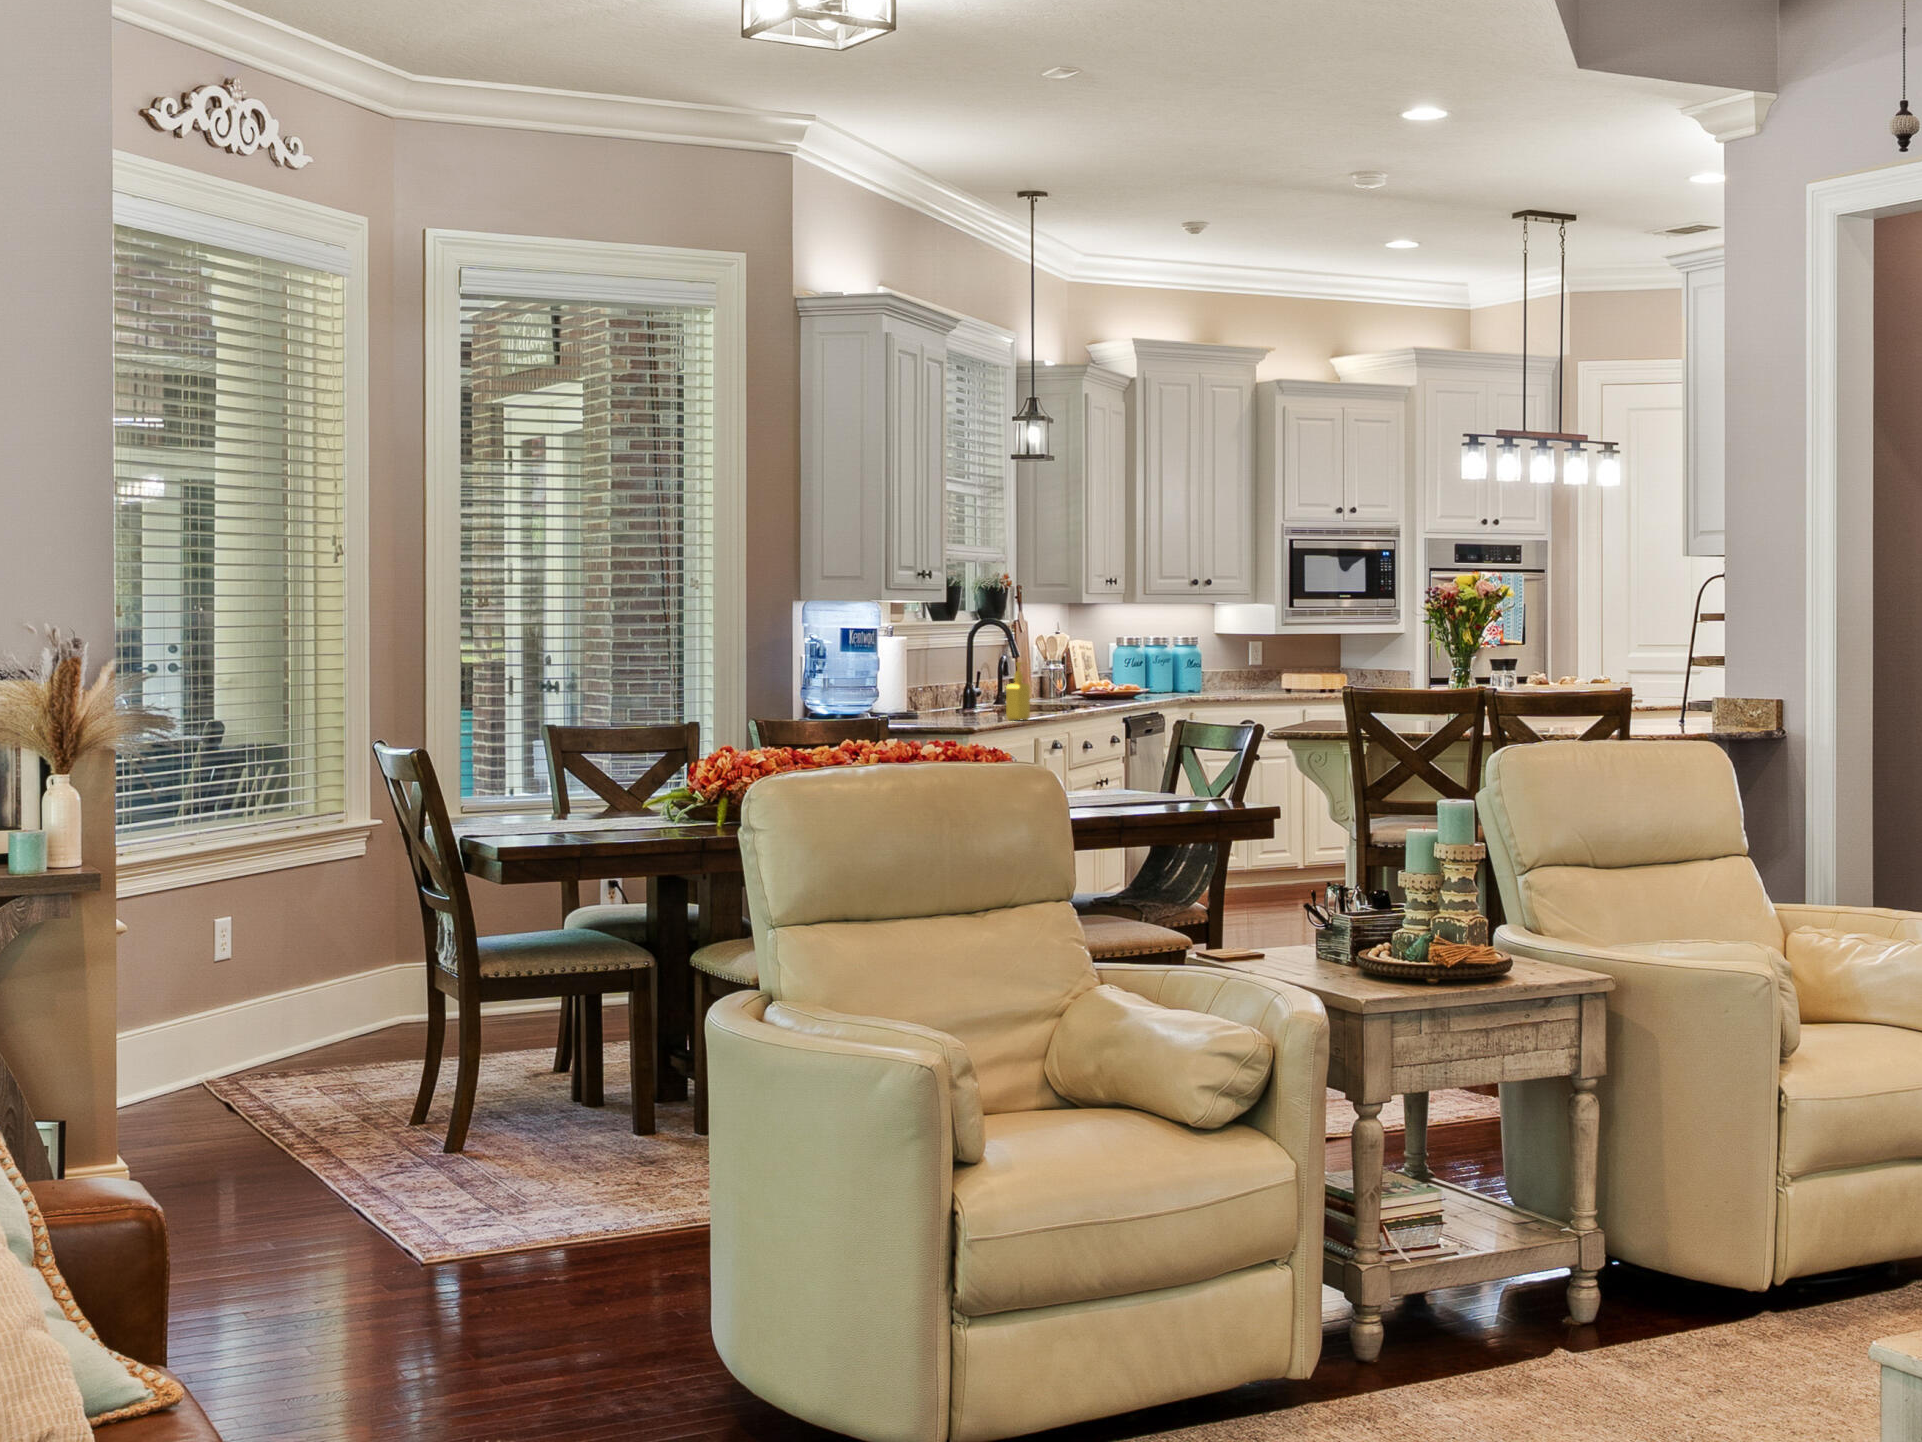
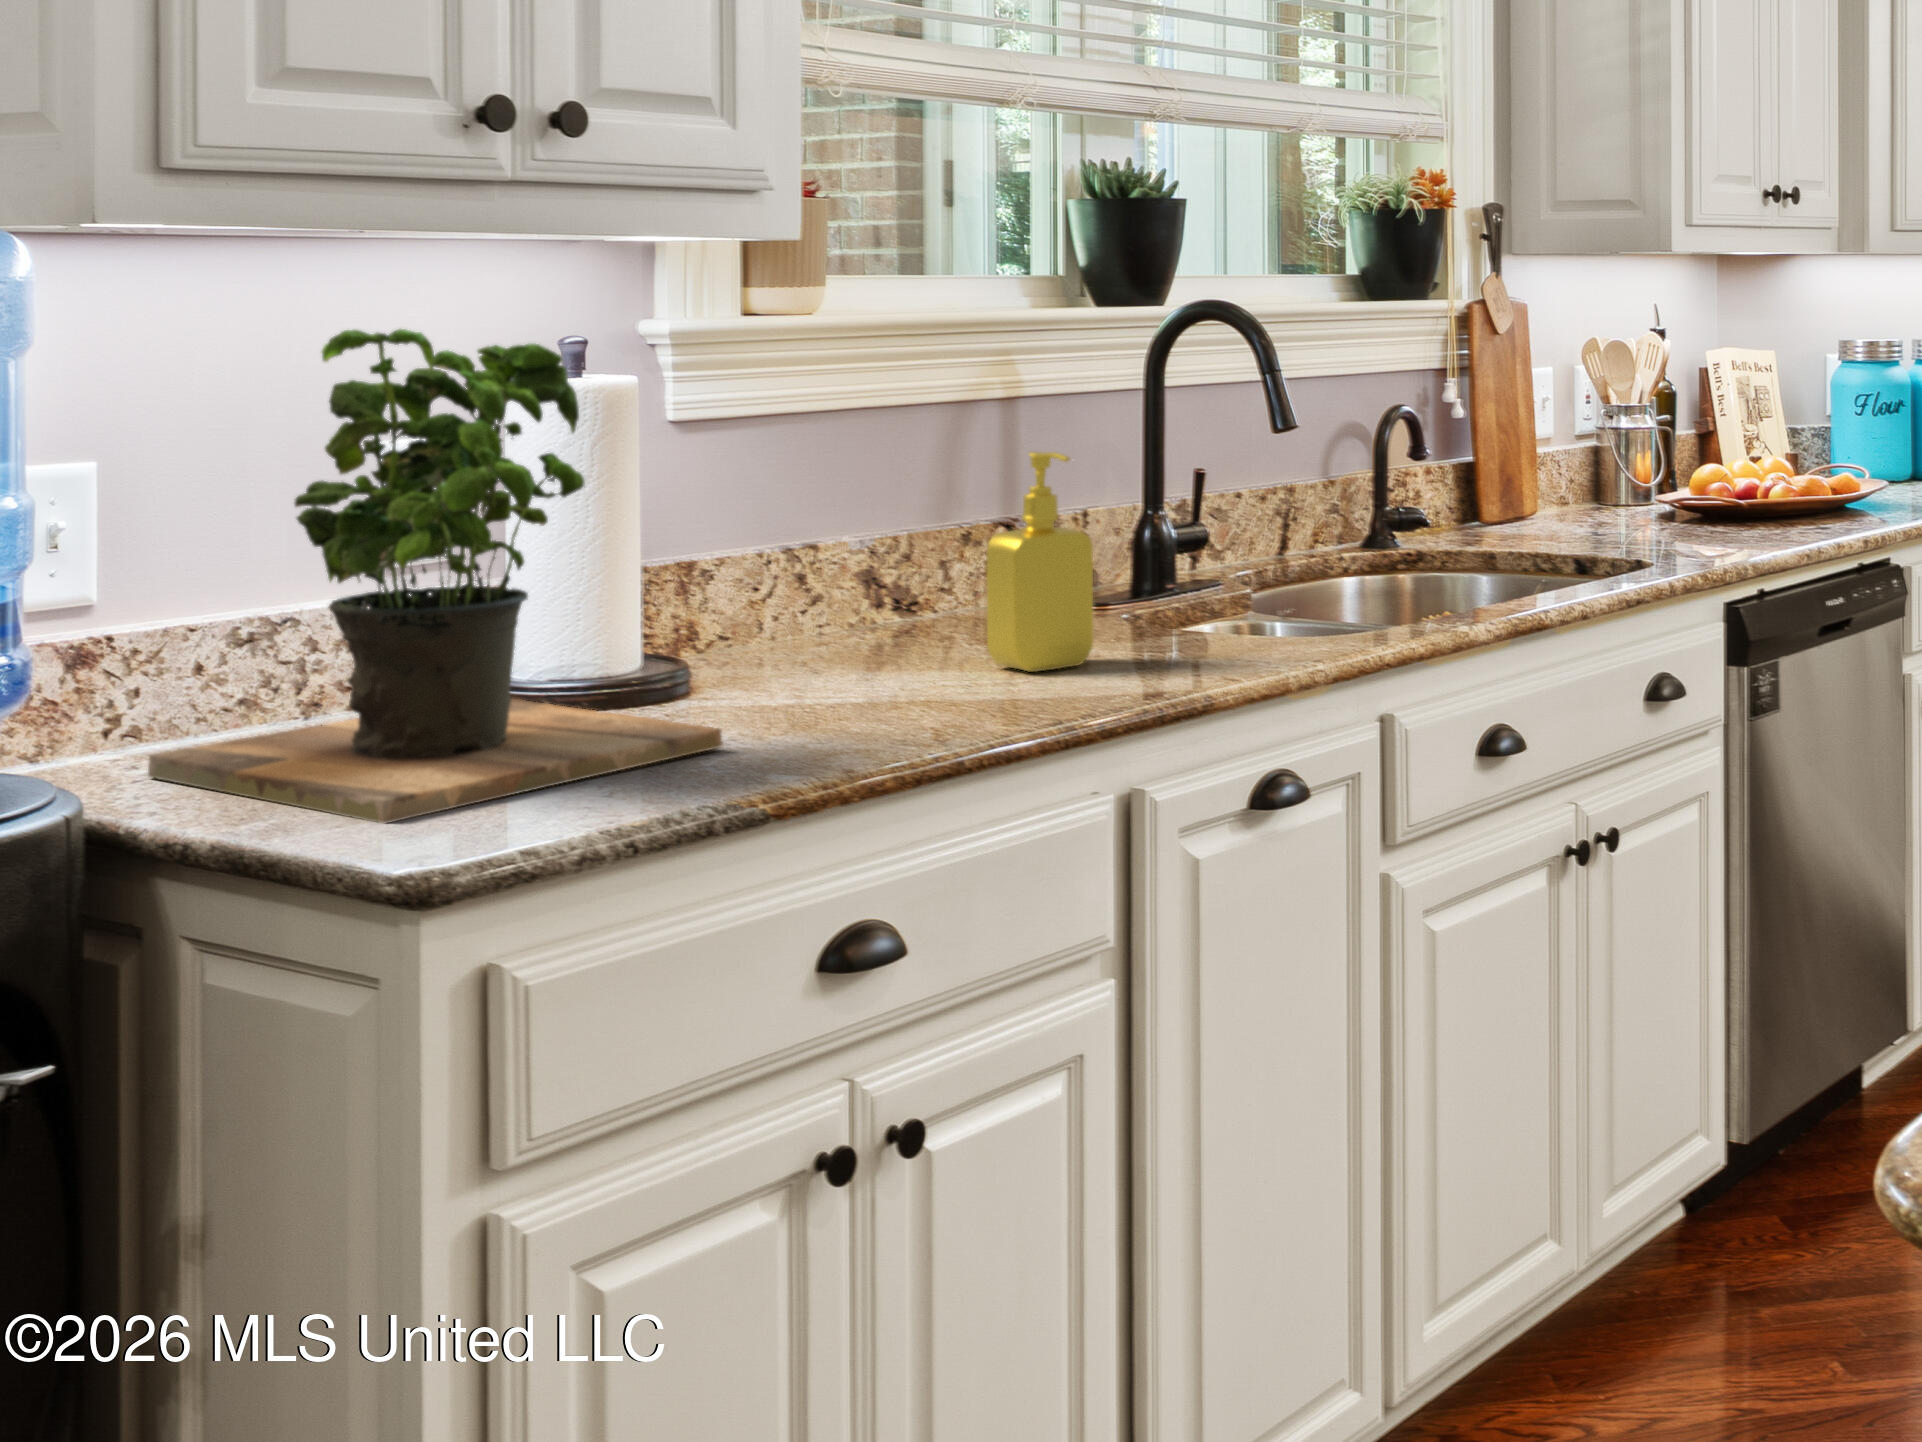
potted plant: none [902,627,1007,729] -> present [148,329,722,823]

